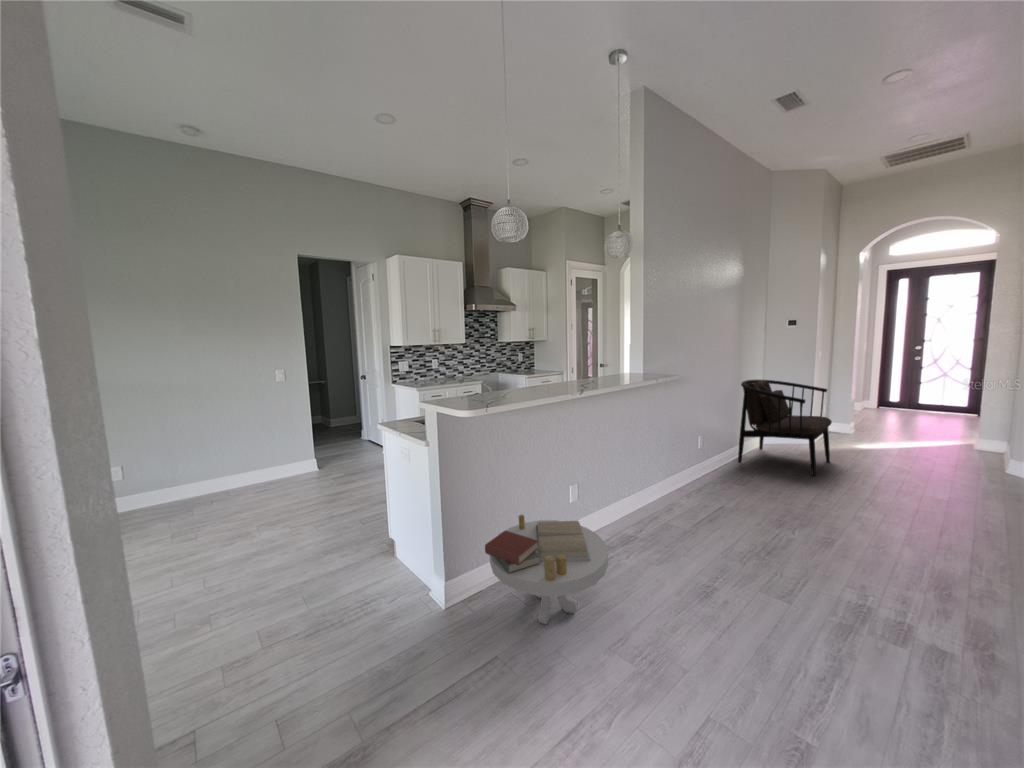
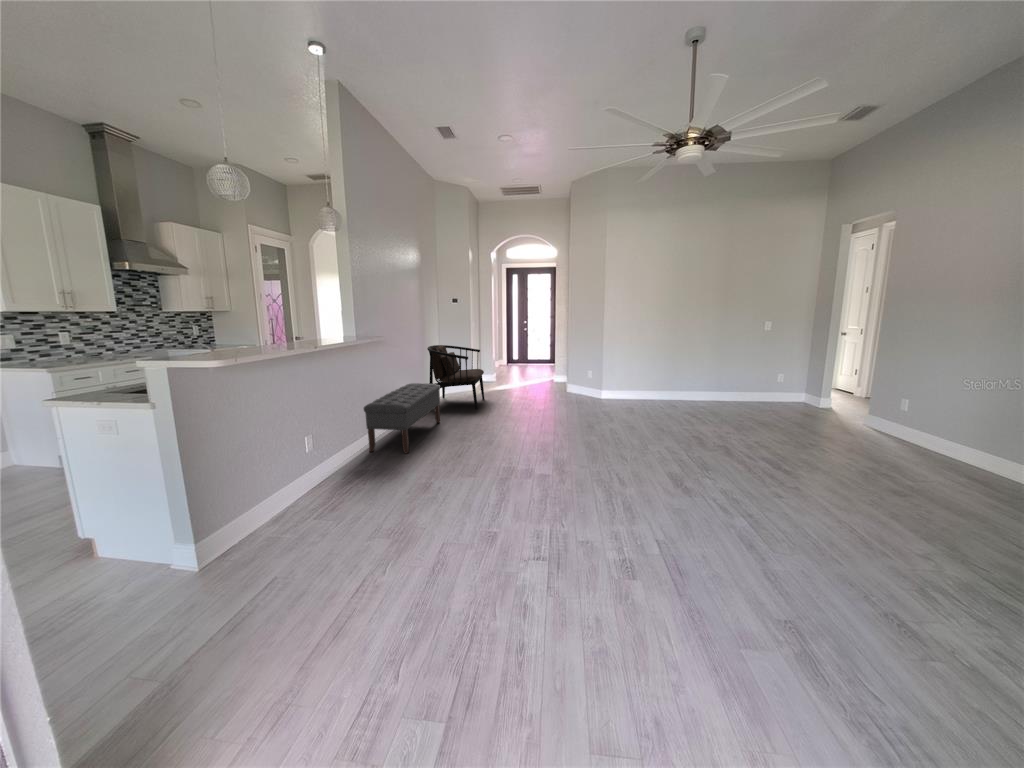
bench: none [644,429,755,526] -> present [364,383,440,453]
side table: present [485,515,608,624] -> none [244,459,355,542]

